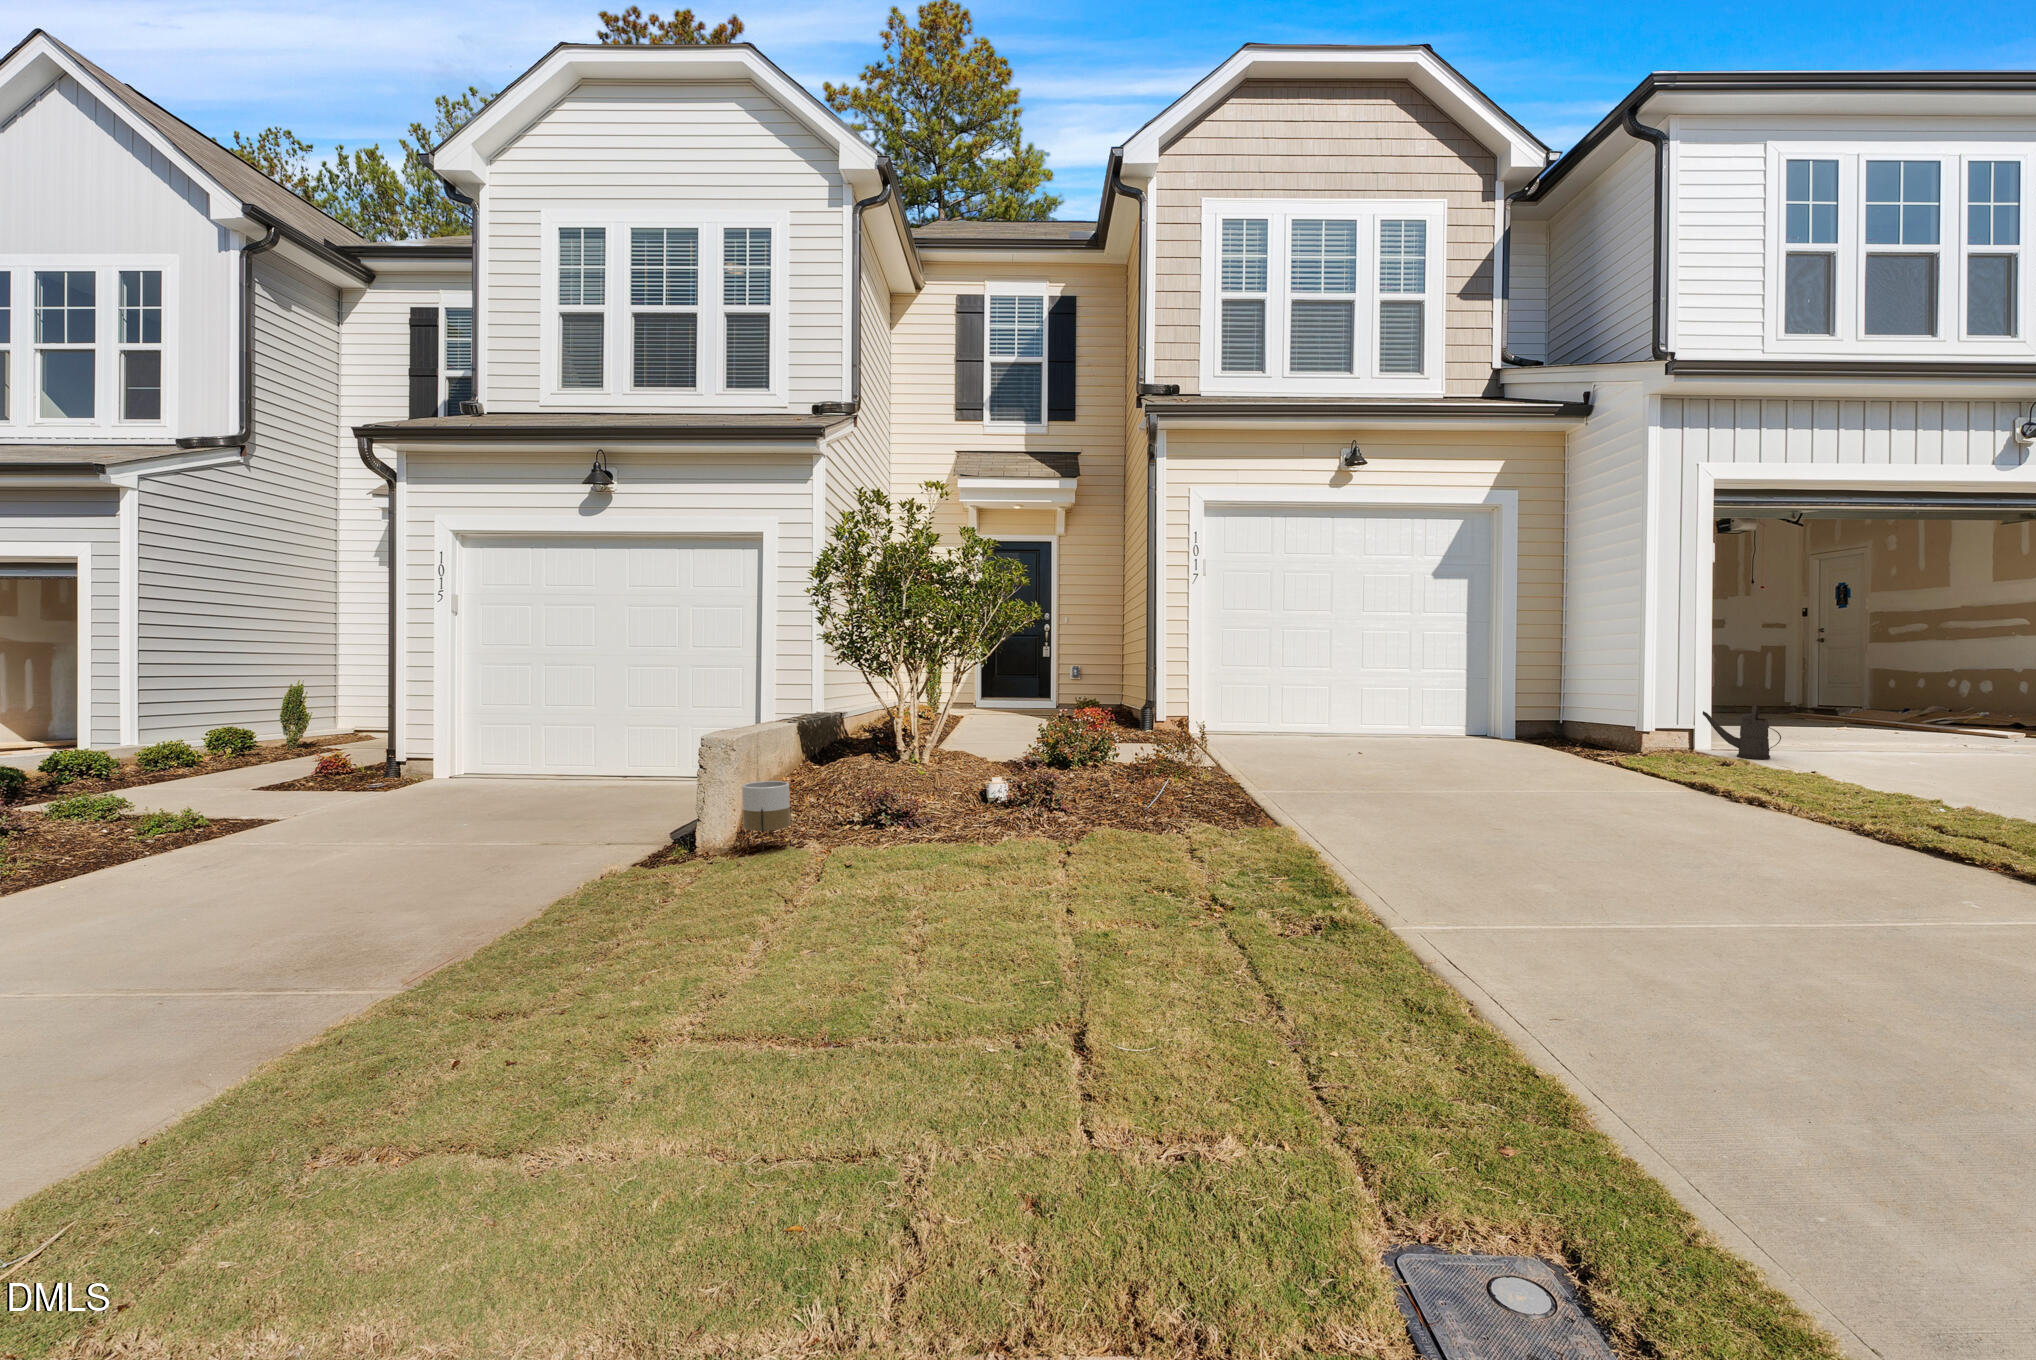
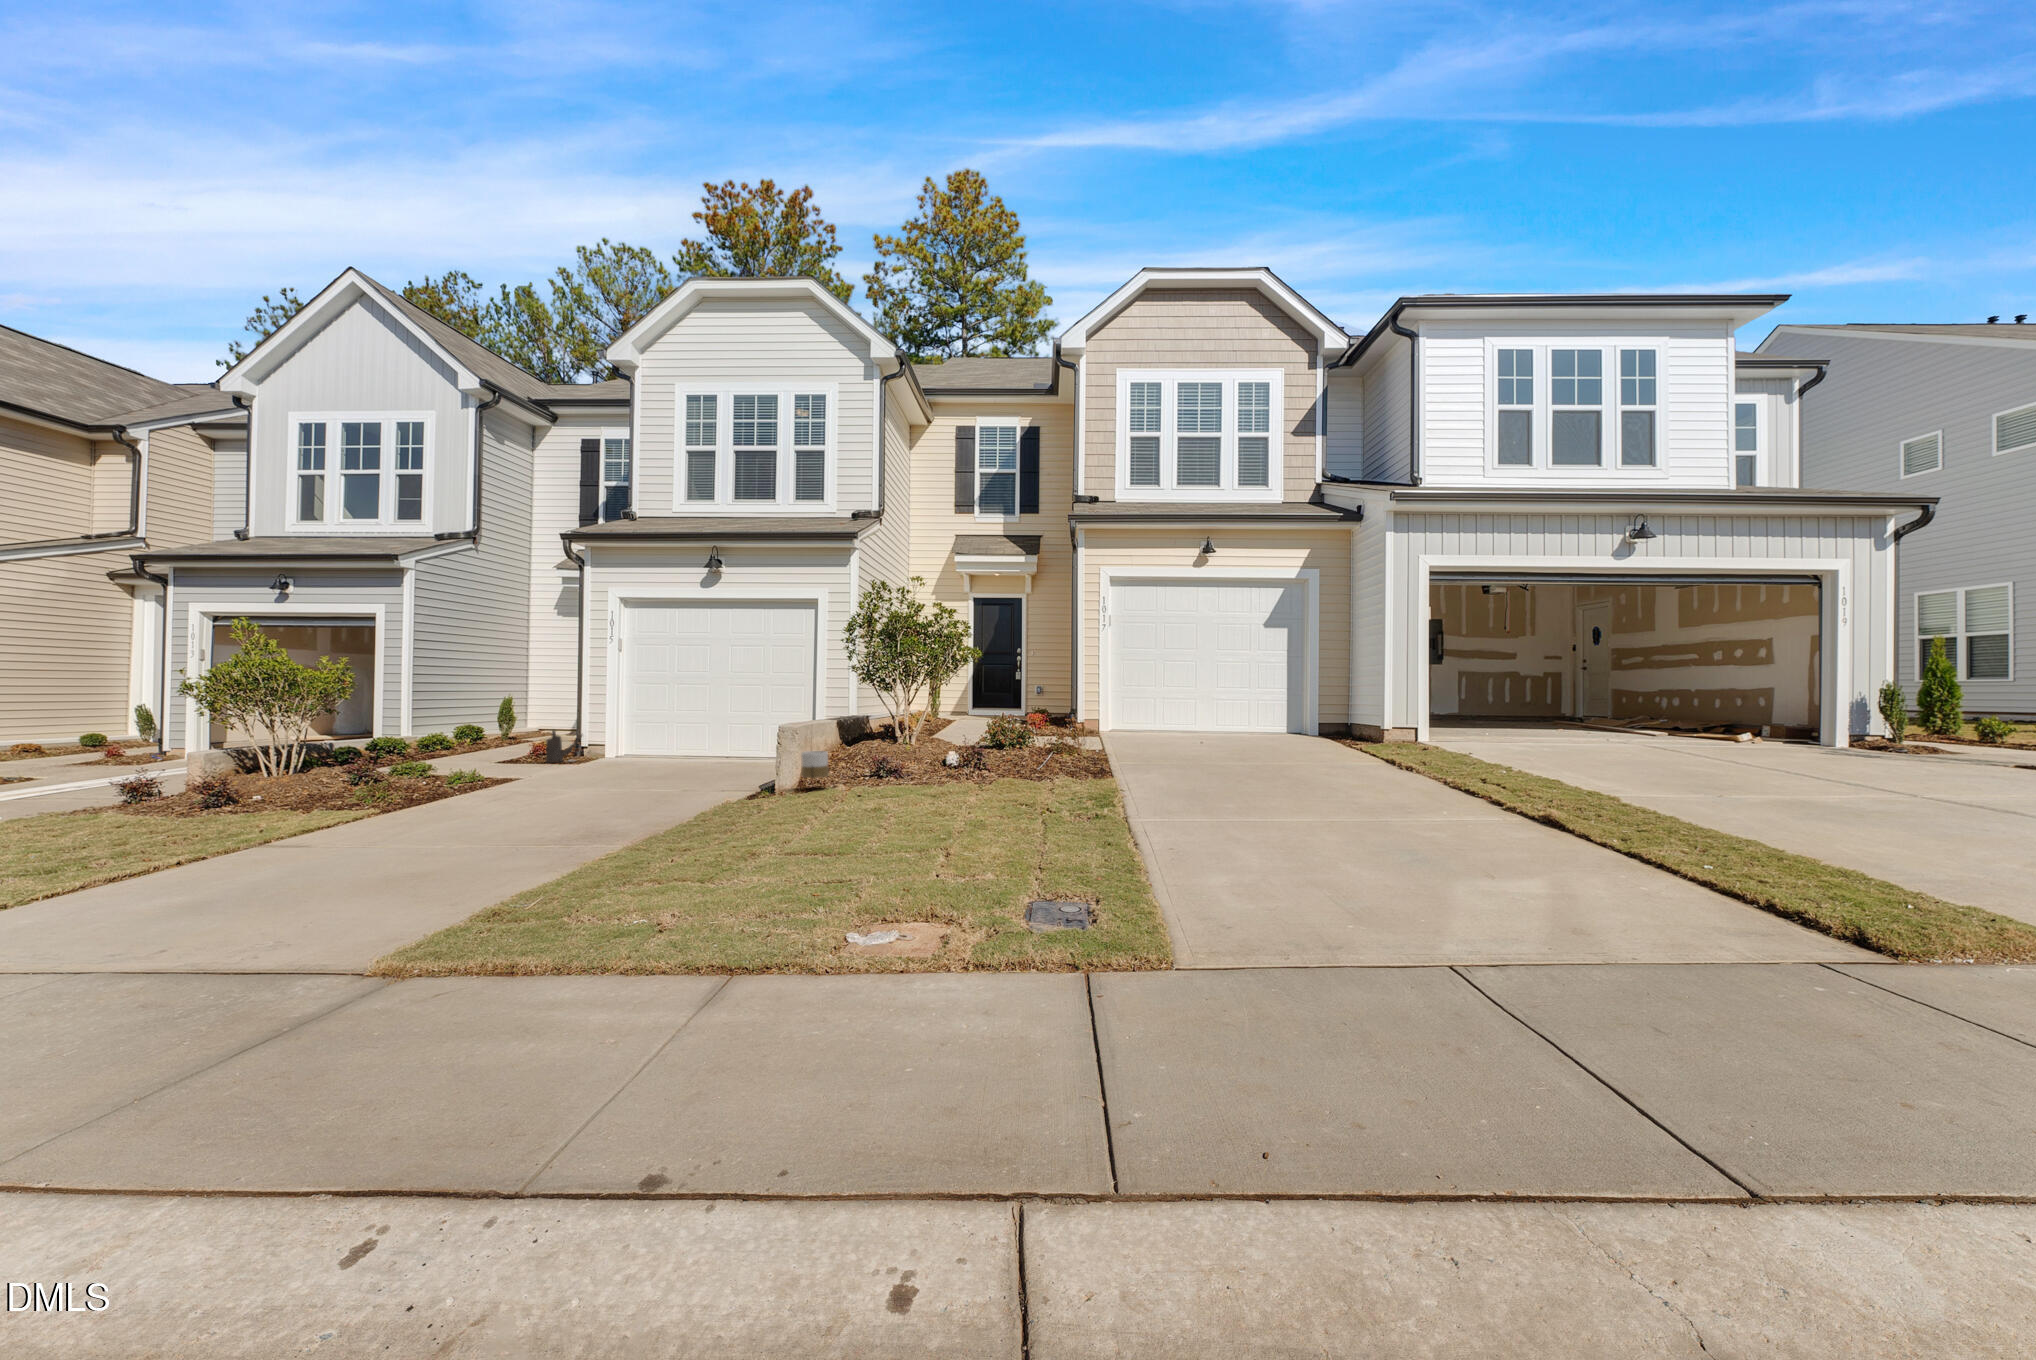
watering can: present [1703,704,1781,759] -> present [545,730,582,763]

